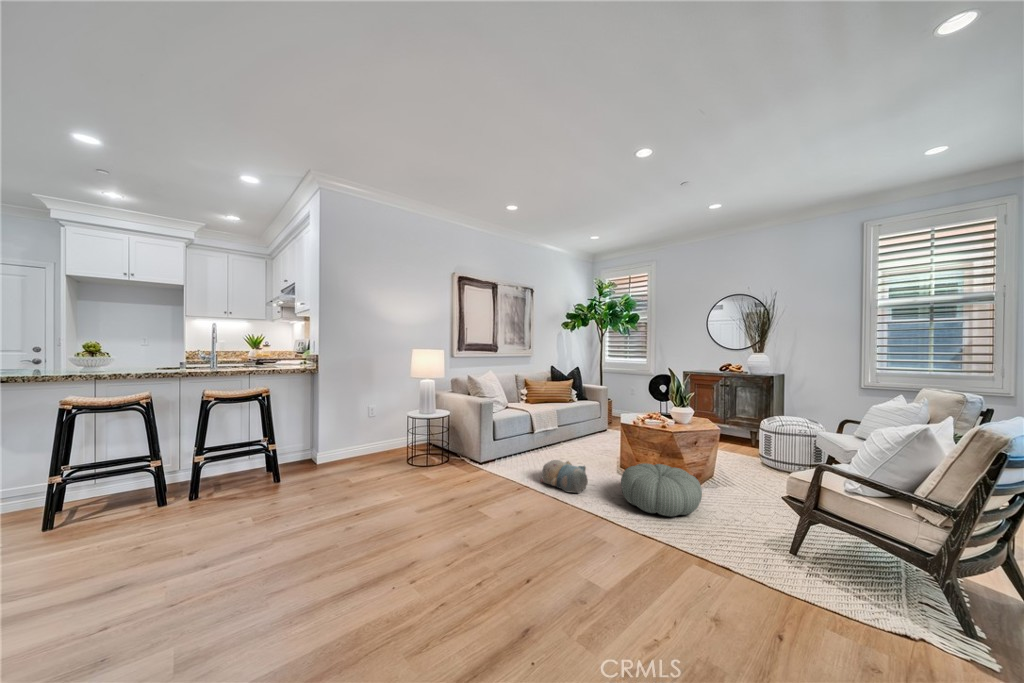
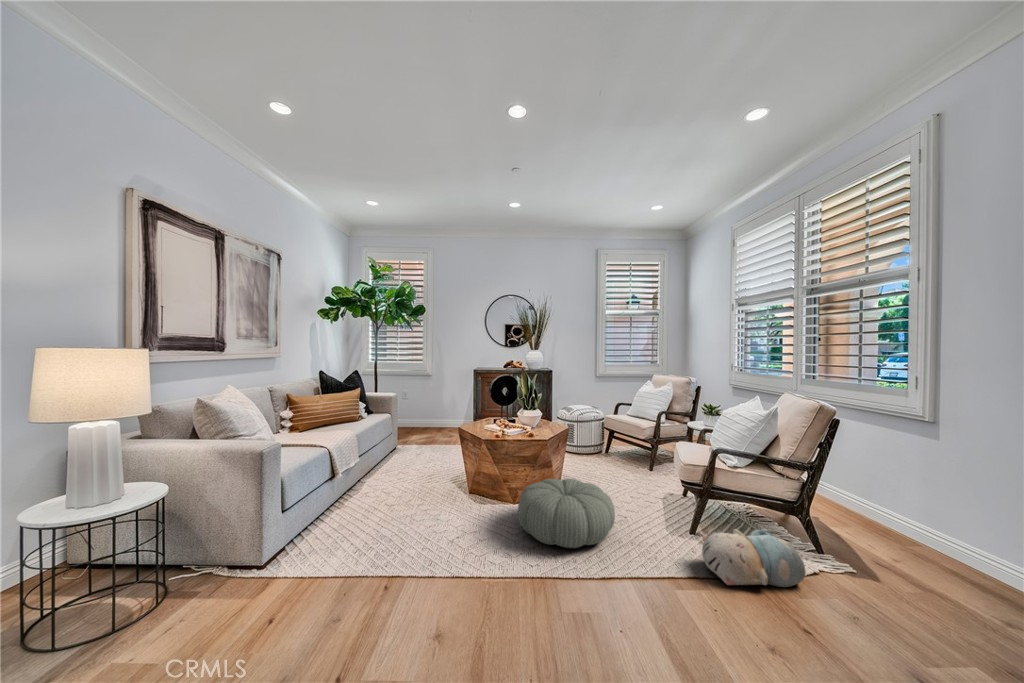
plush toy: present [540,460,588,493] -> present [702,529,806,587]

